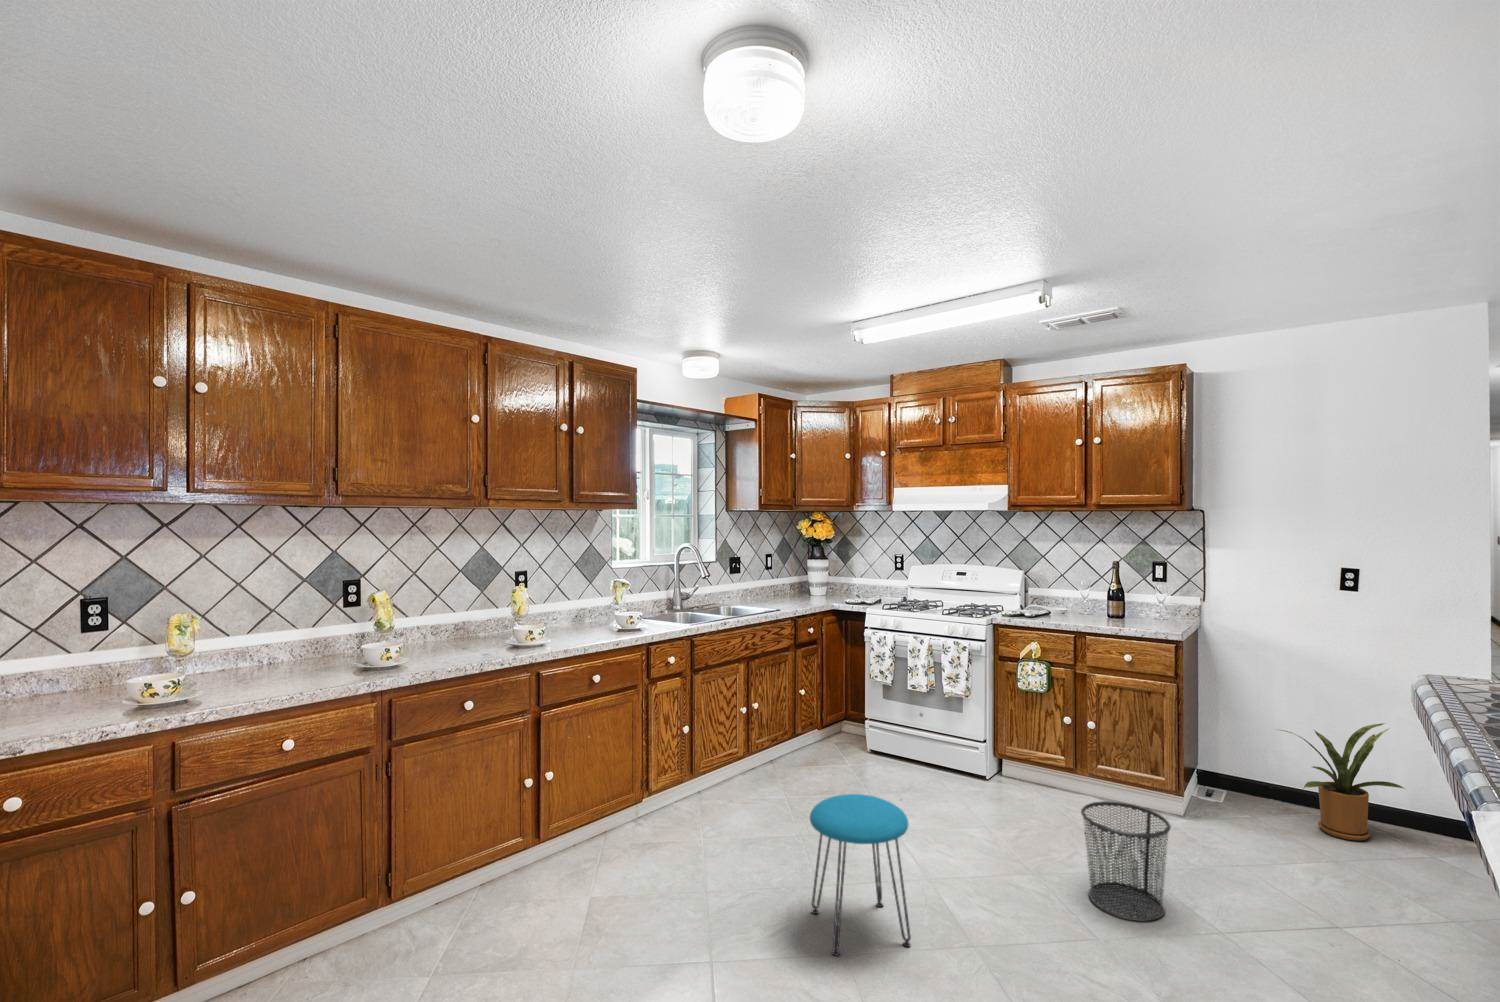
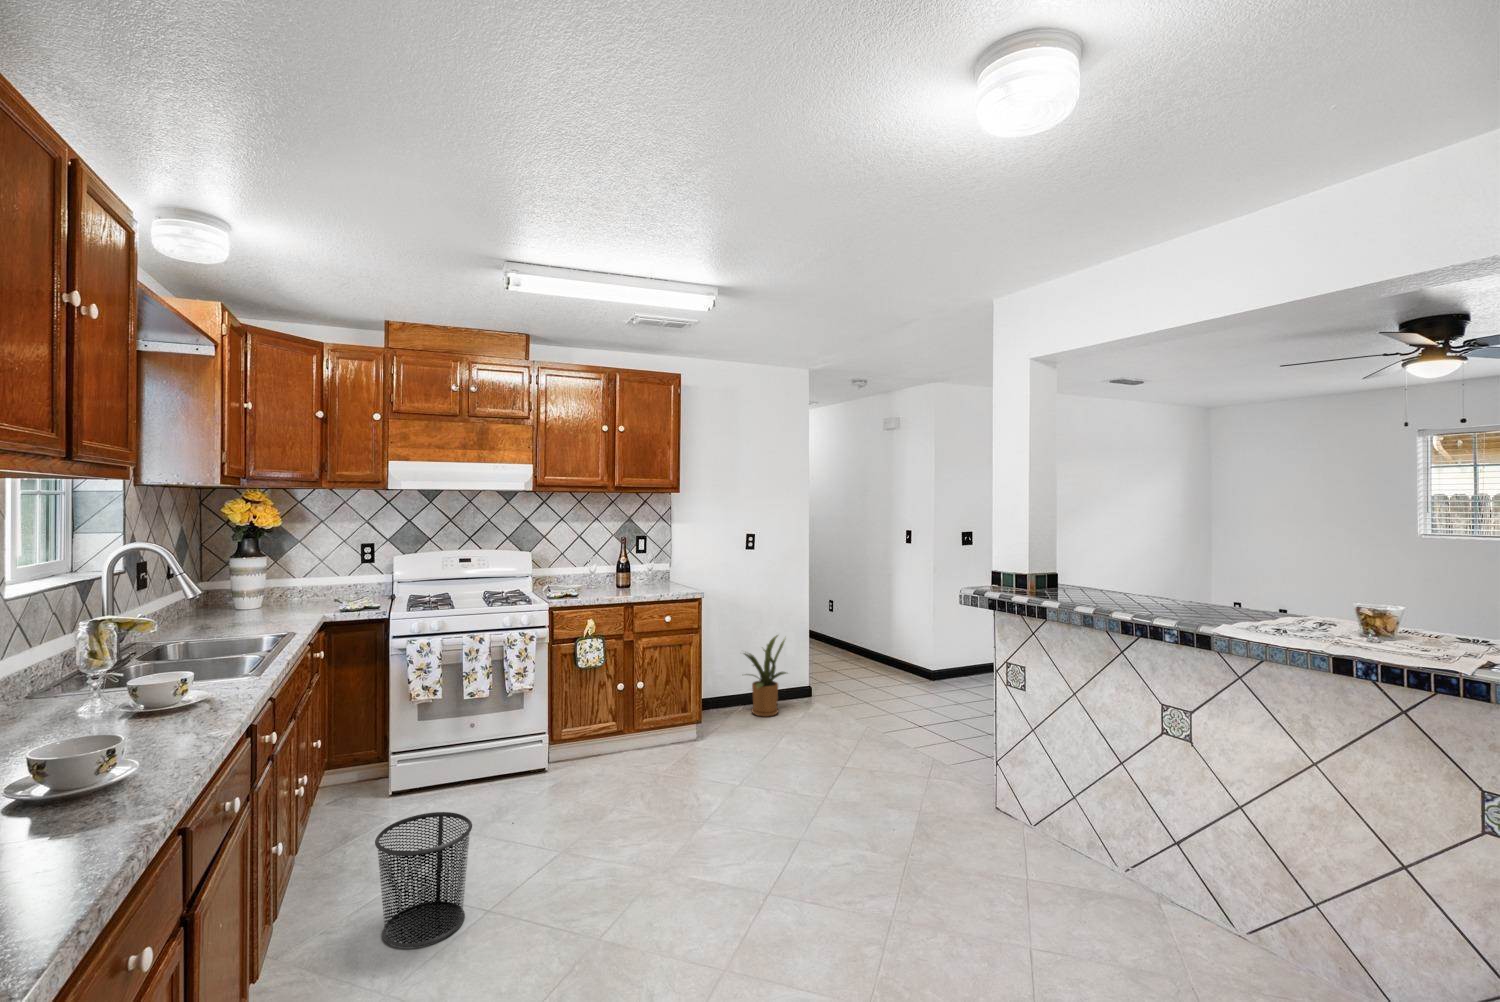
stool: present [810,794,911,956] -> none [648,790,753,962]
trash can: present [1081,801,1171,921] -> present [375,812,472,948]

